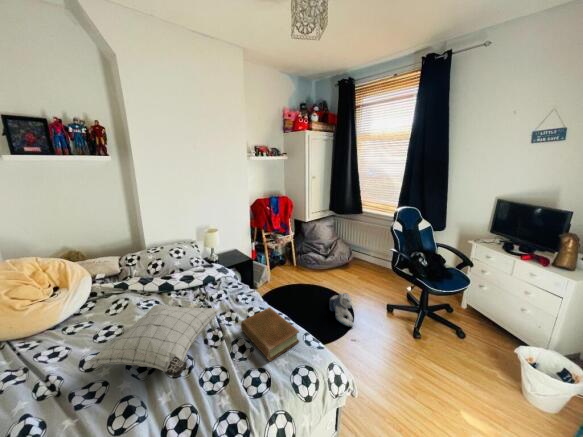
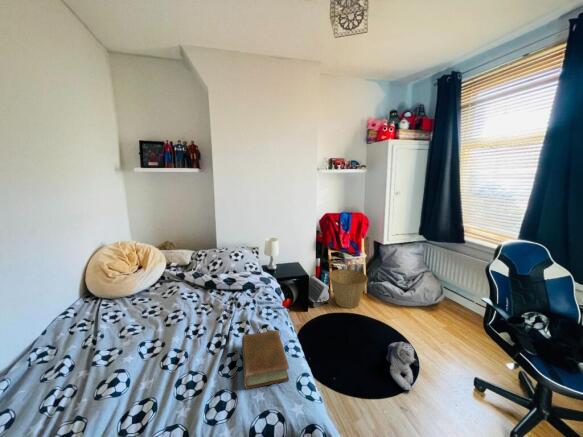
basket: none [266,247,300,281] -> present [328,269,368,308]
pillow: present [88,304,220,377] -> none [116,298,229,367]

